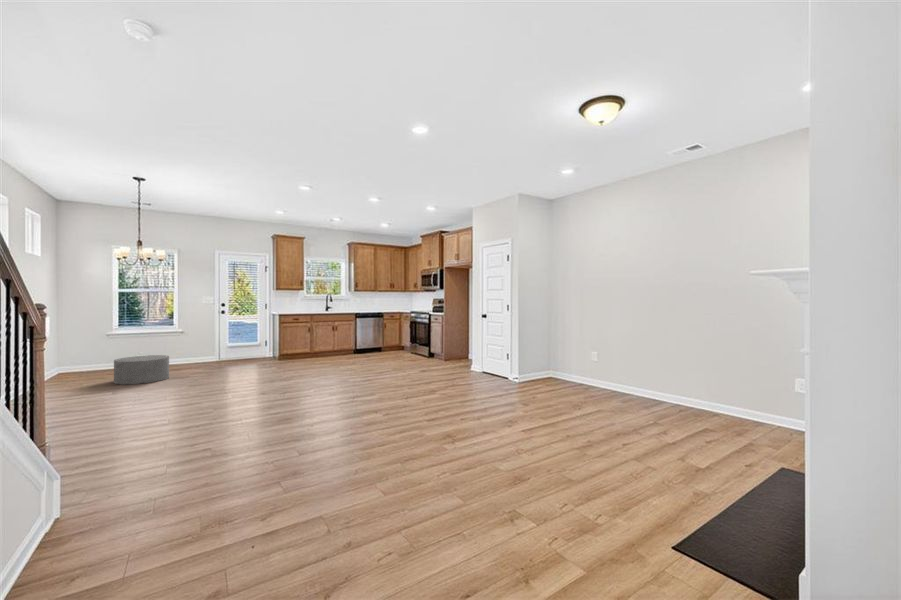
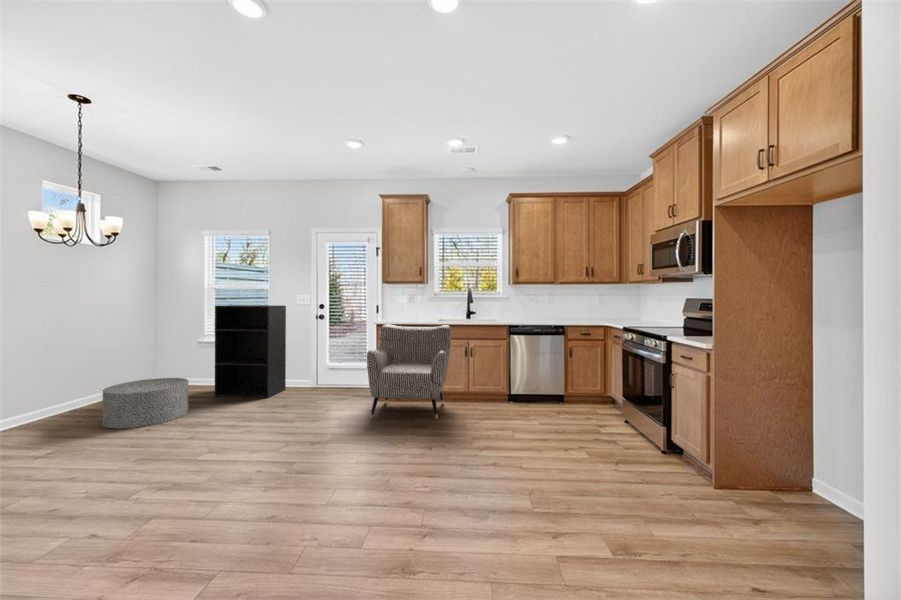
bookshelf: none [155,304,203,371] -> present [215,305,286,398]
armchair: none [287,313,336,364] -> present [367,324,451,419]

